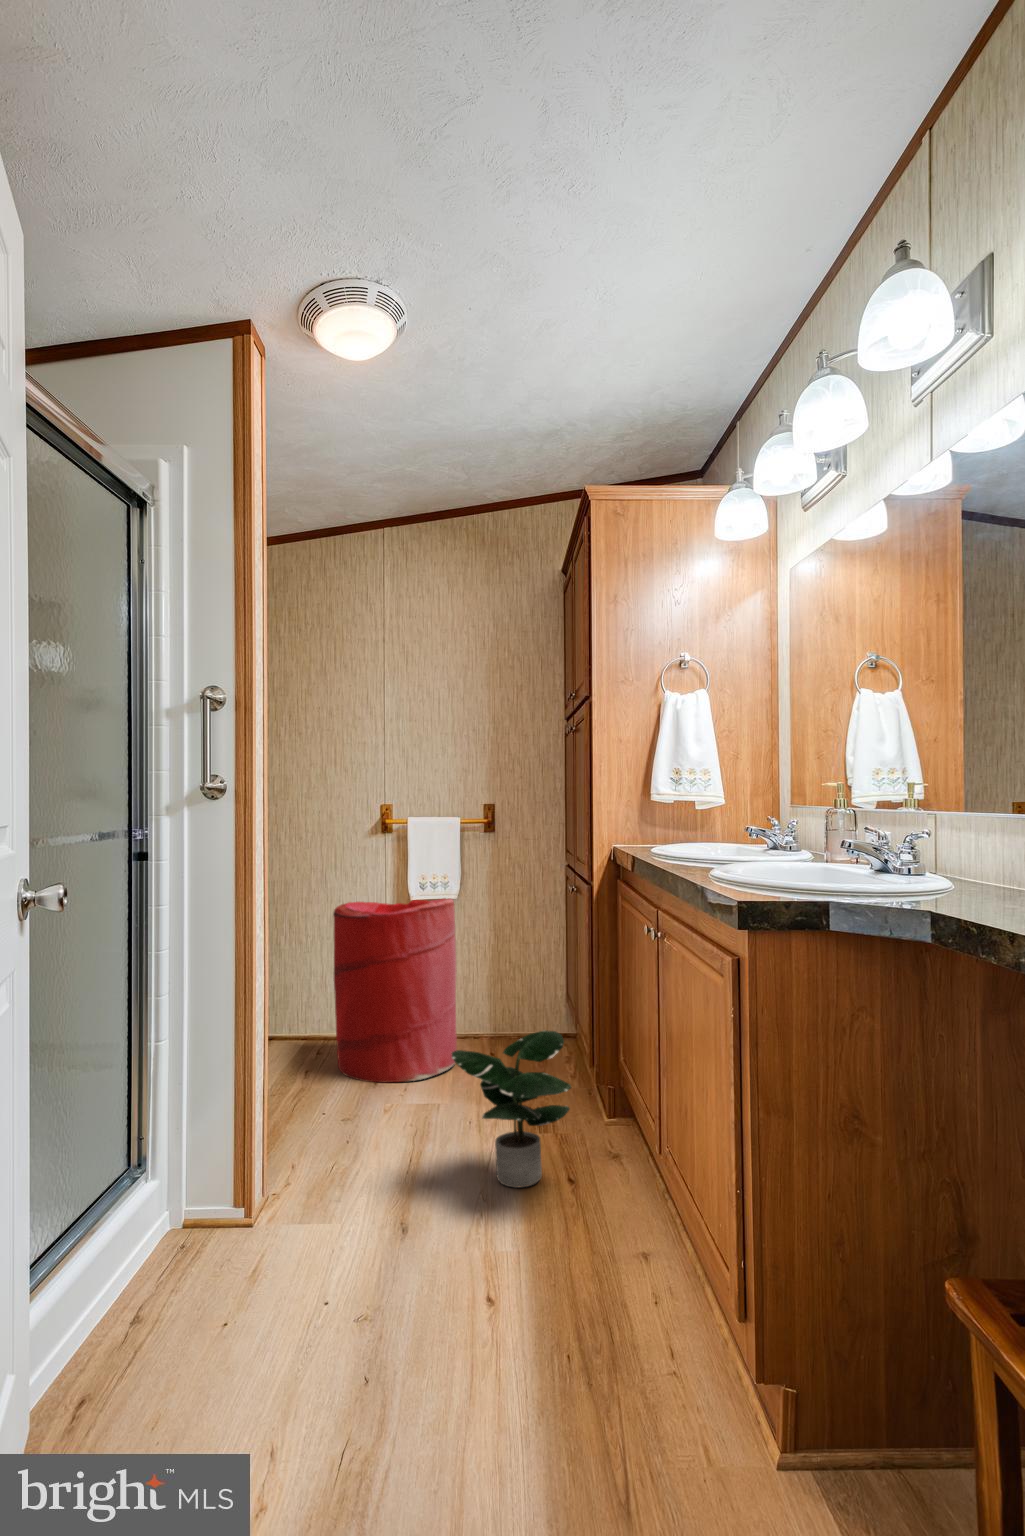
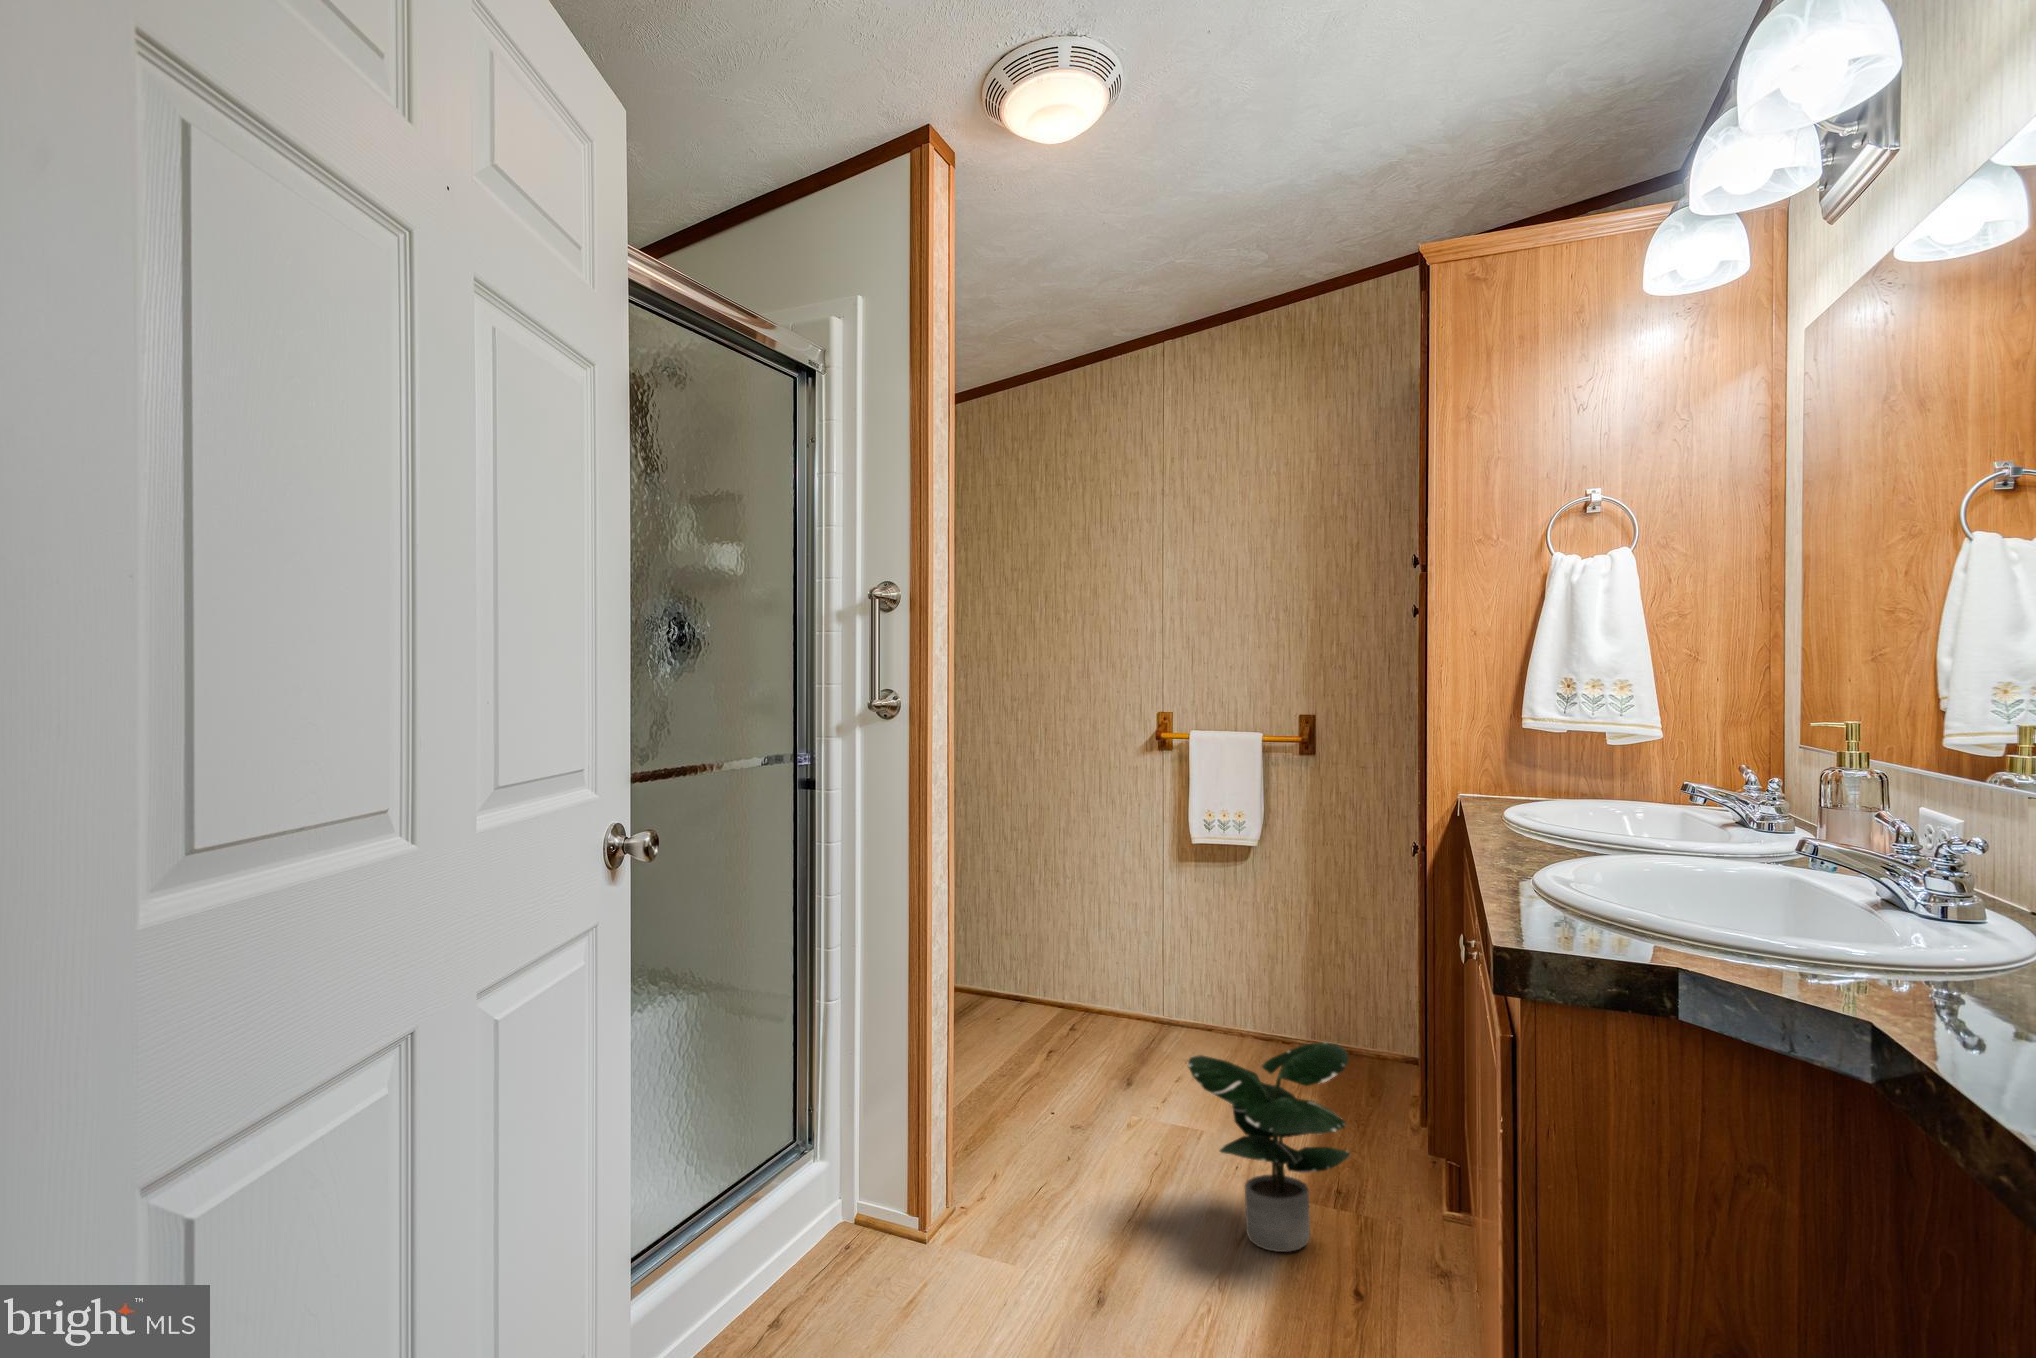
laundry hamper: present [333,898,457,1082] -> none [1086,842,1249,1085]

